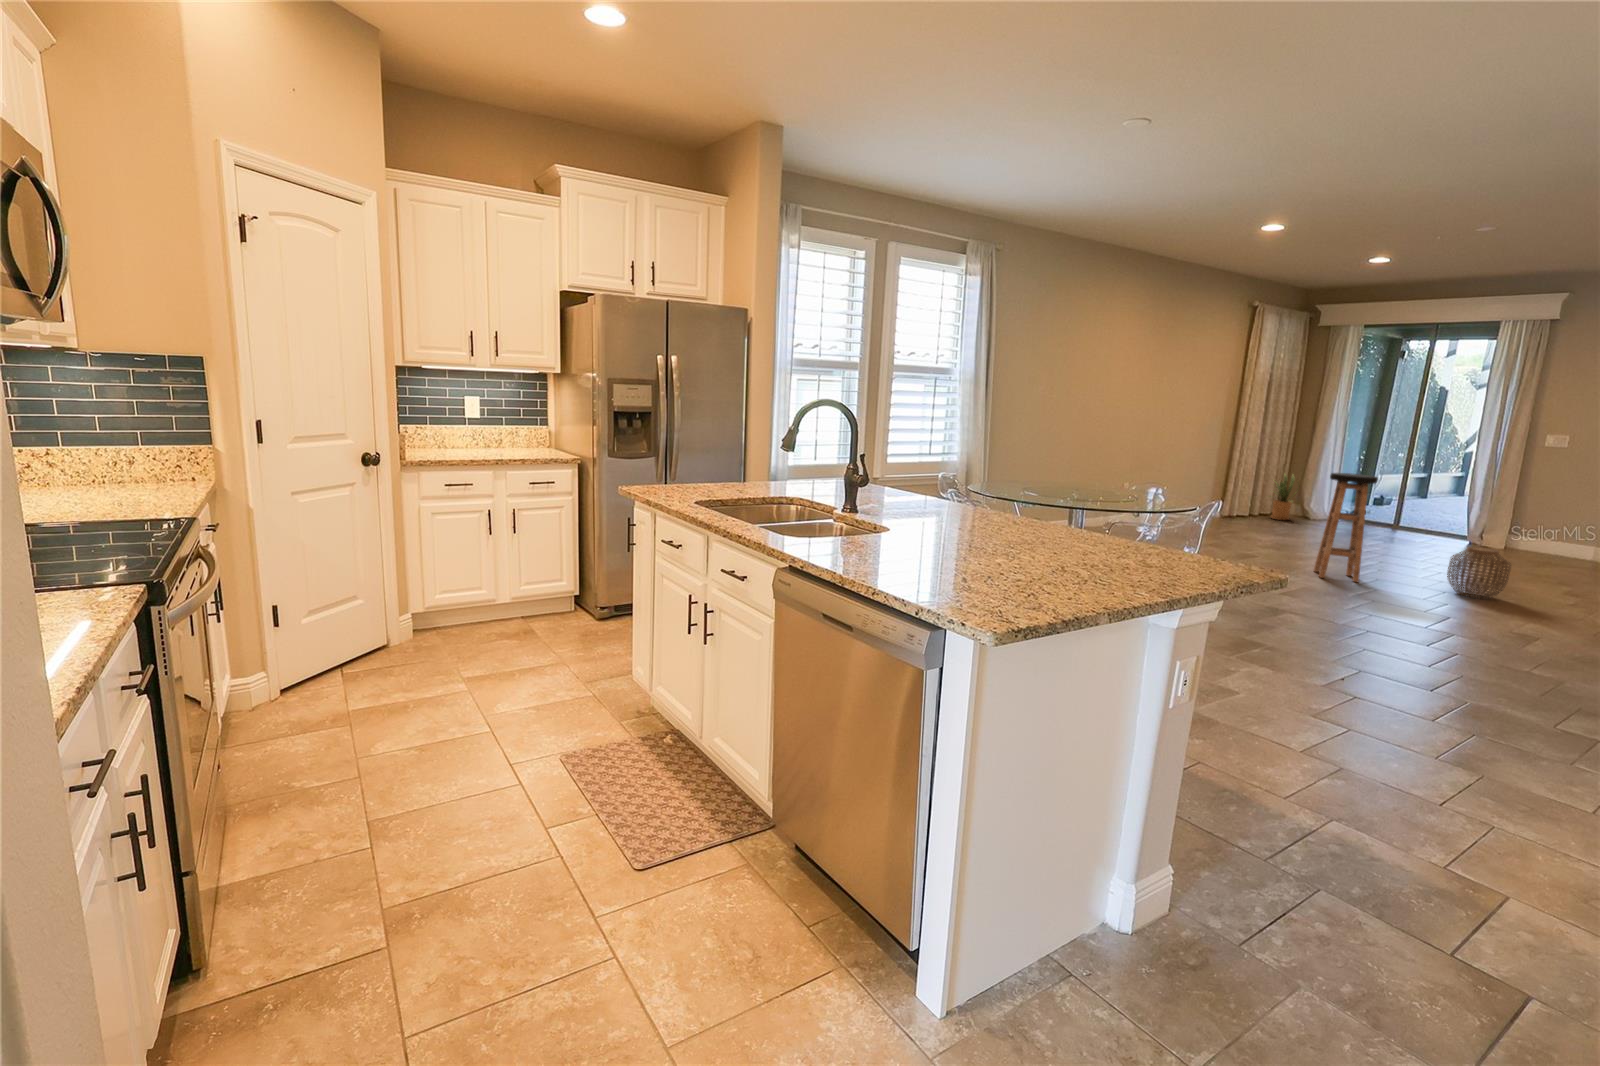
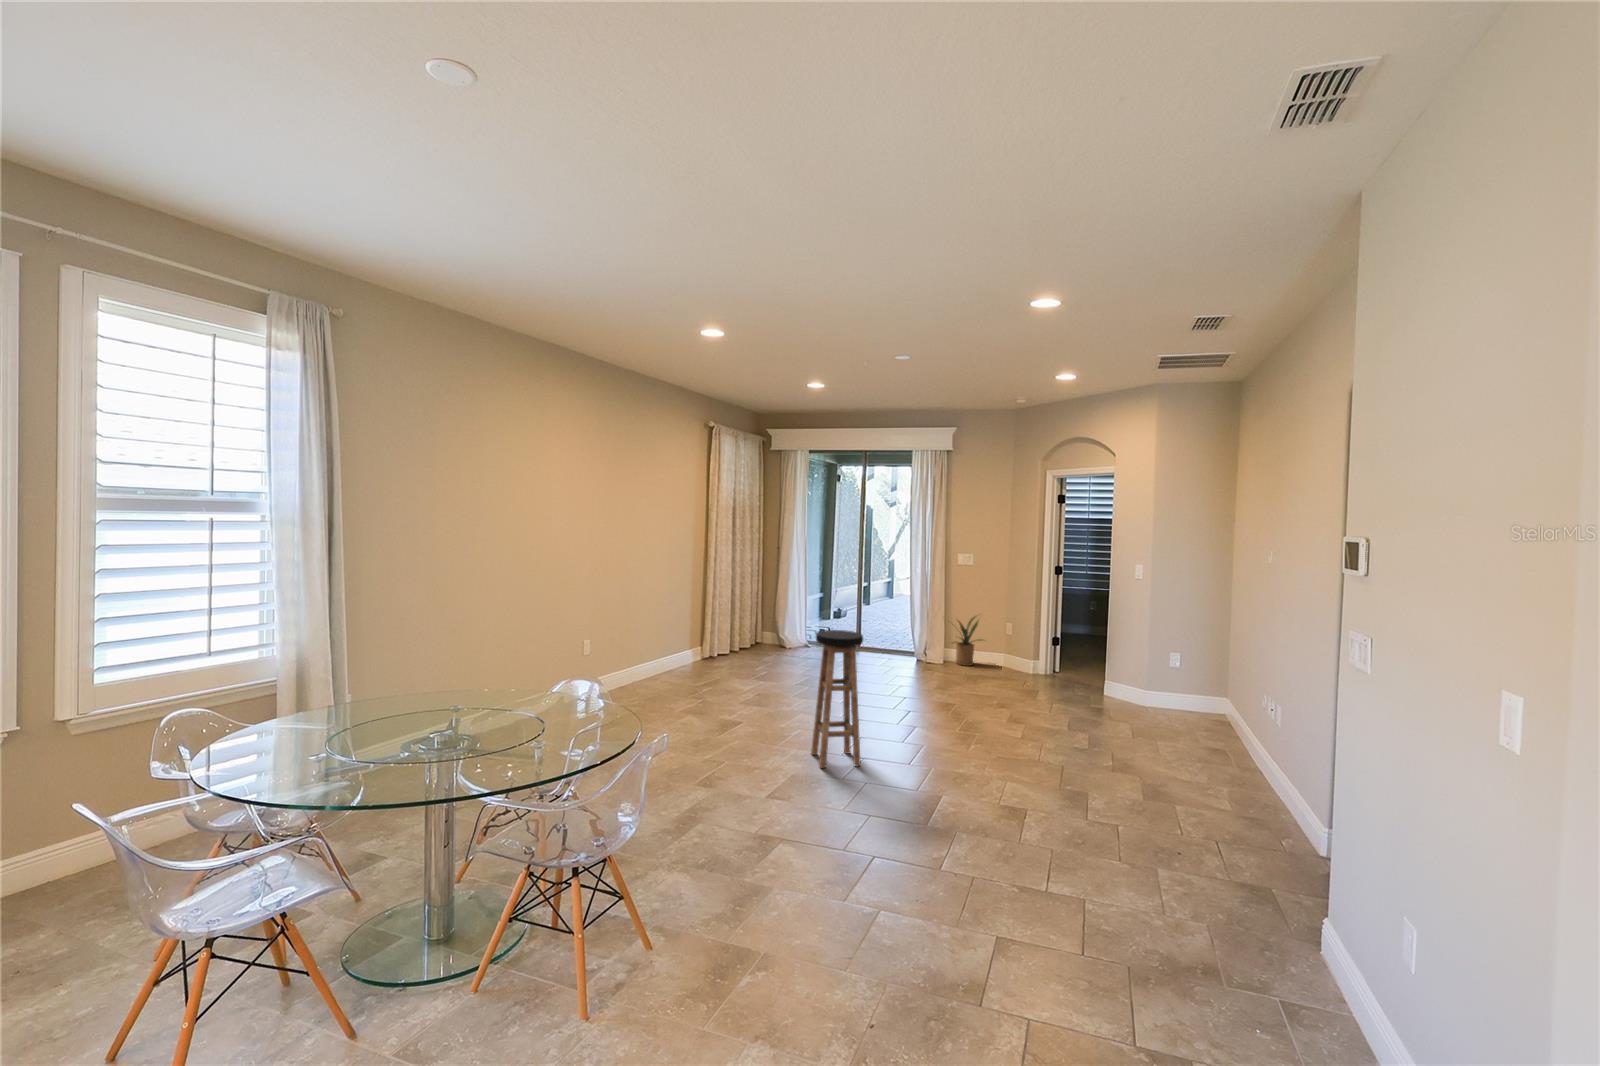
house plant: present [1271,474,1294,520] -> present [952,616,981,666]
woven basket: present [1447,547,1511,599] -> none [938,702,992,764]

